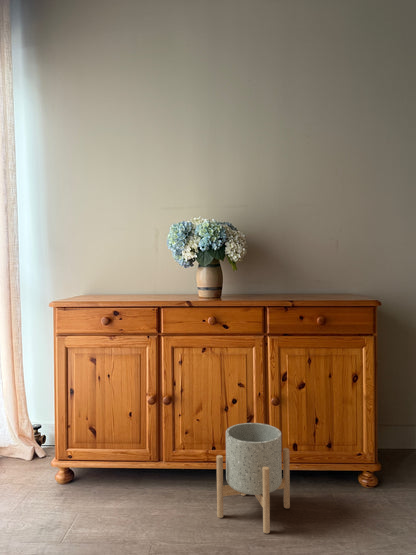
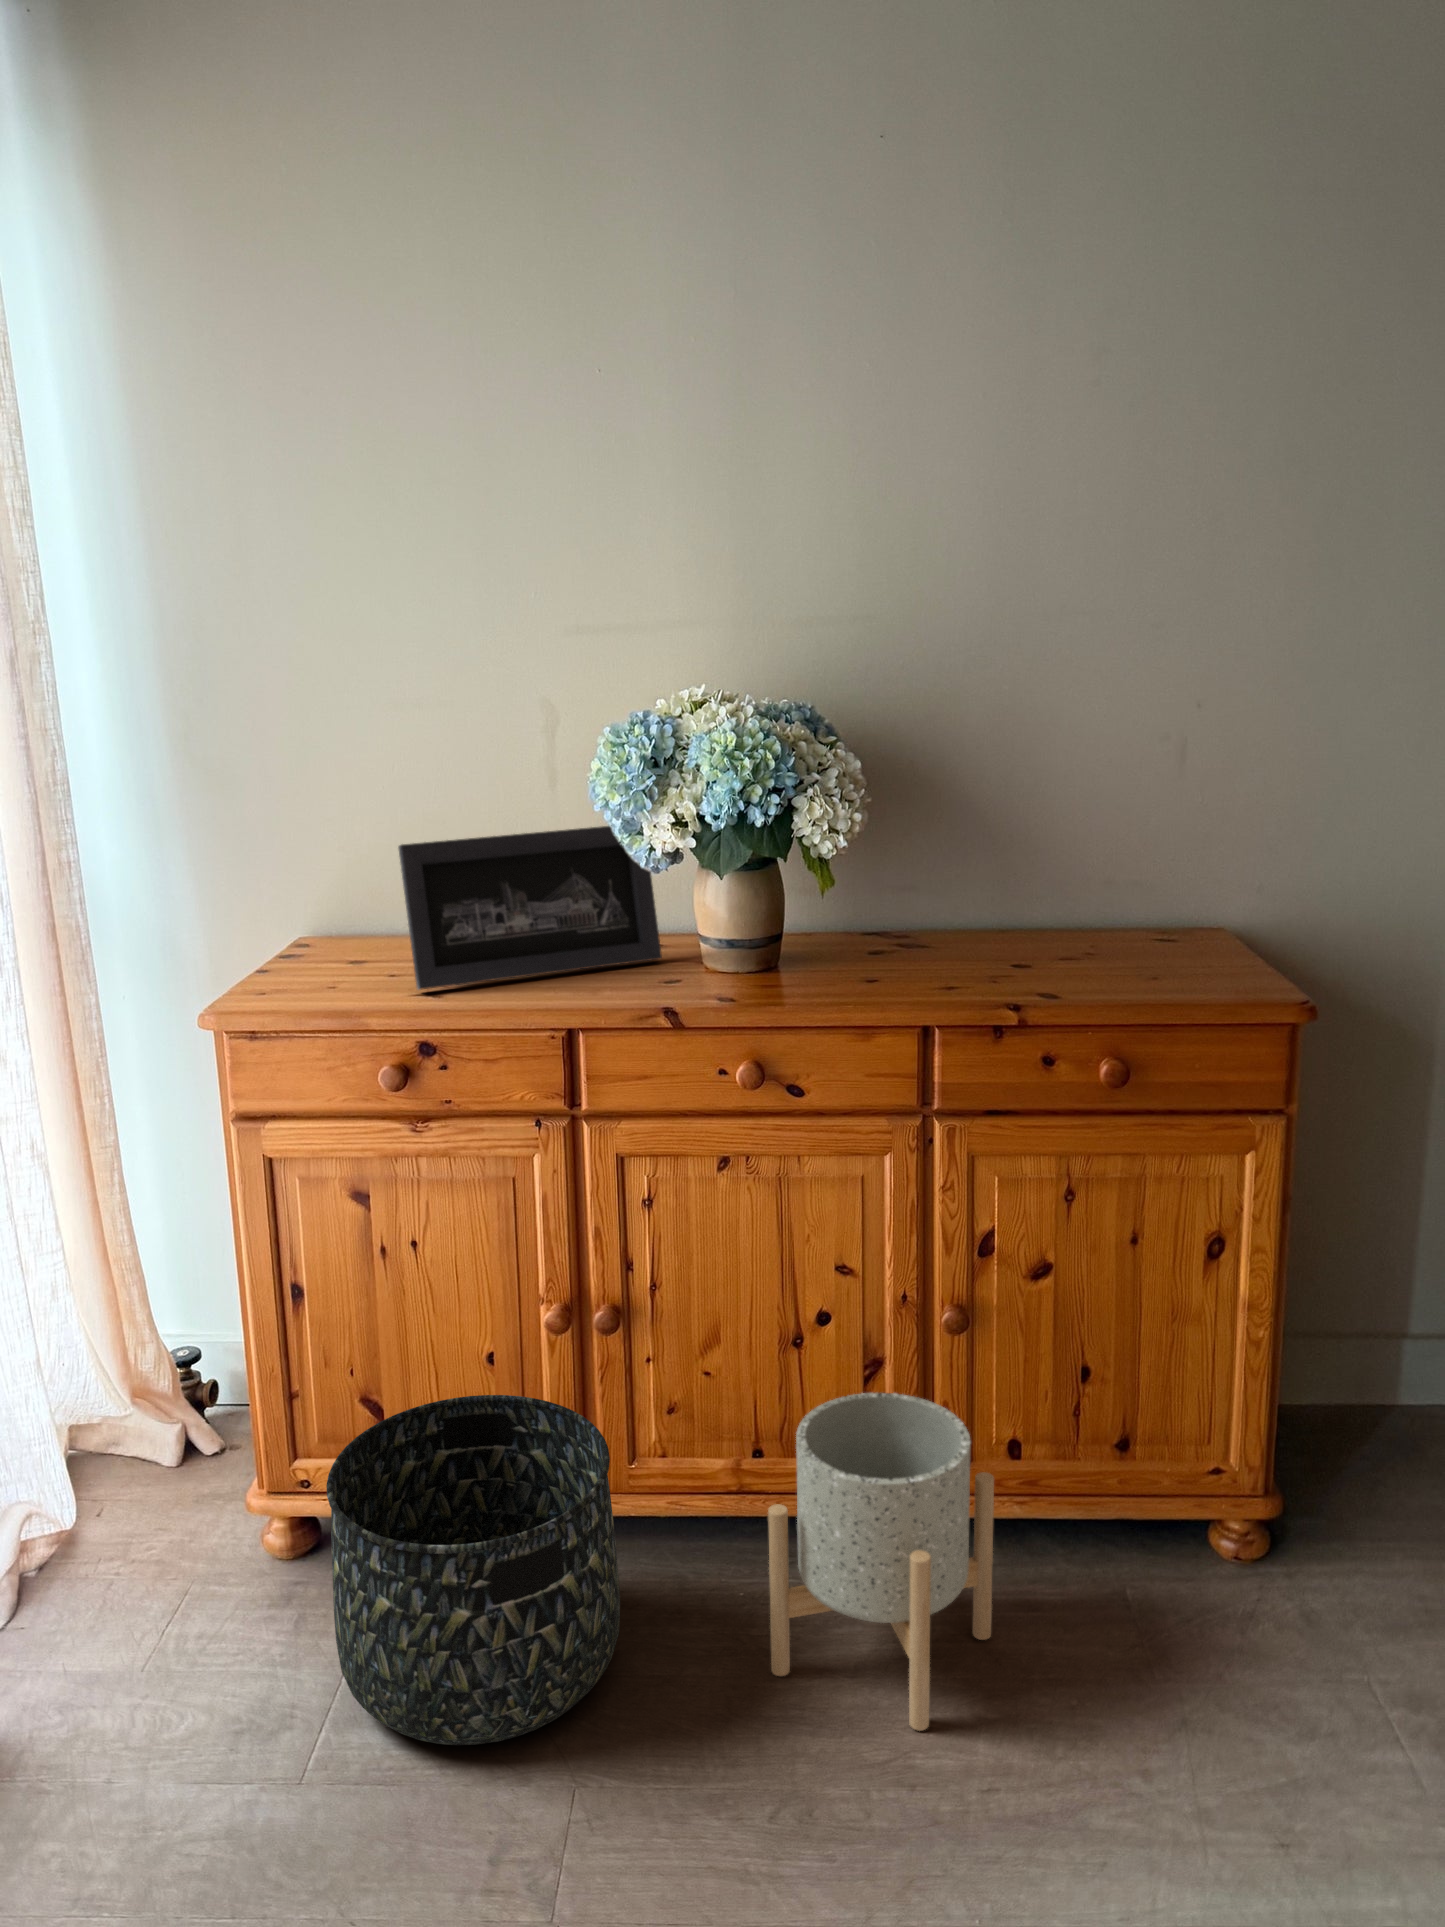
picture frame: none [111,257,187,299] -> present [398,826,662,990]
basket: none [74,424,168,535] -> present [326,1395,620,1745]

